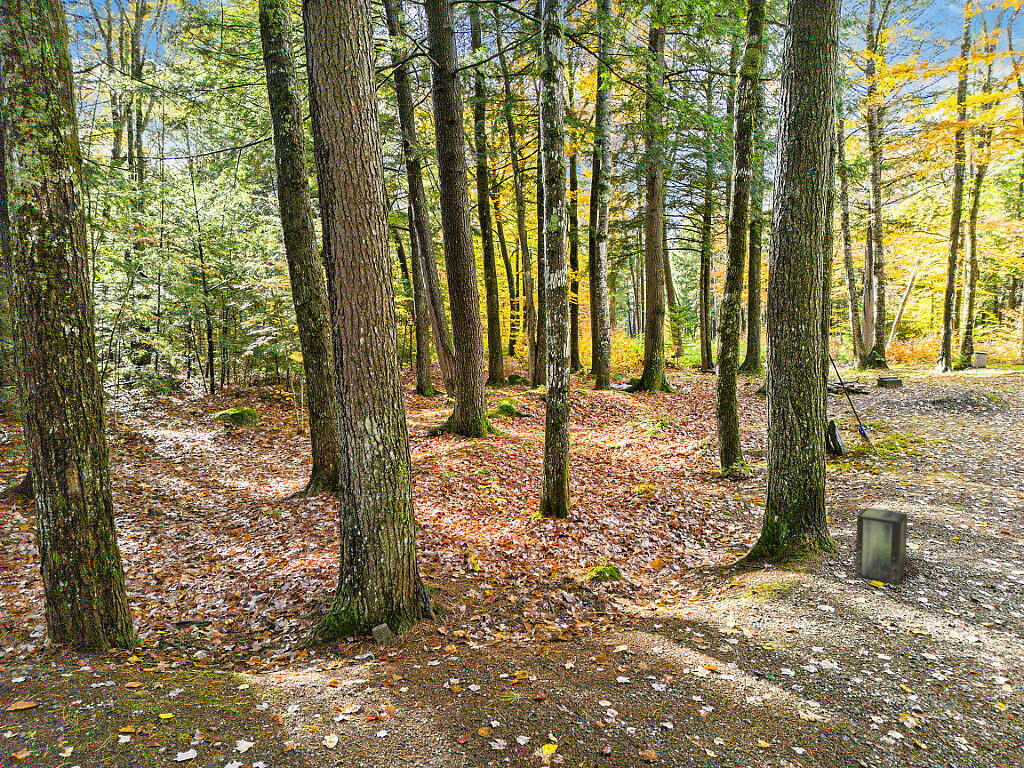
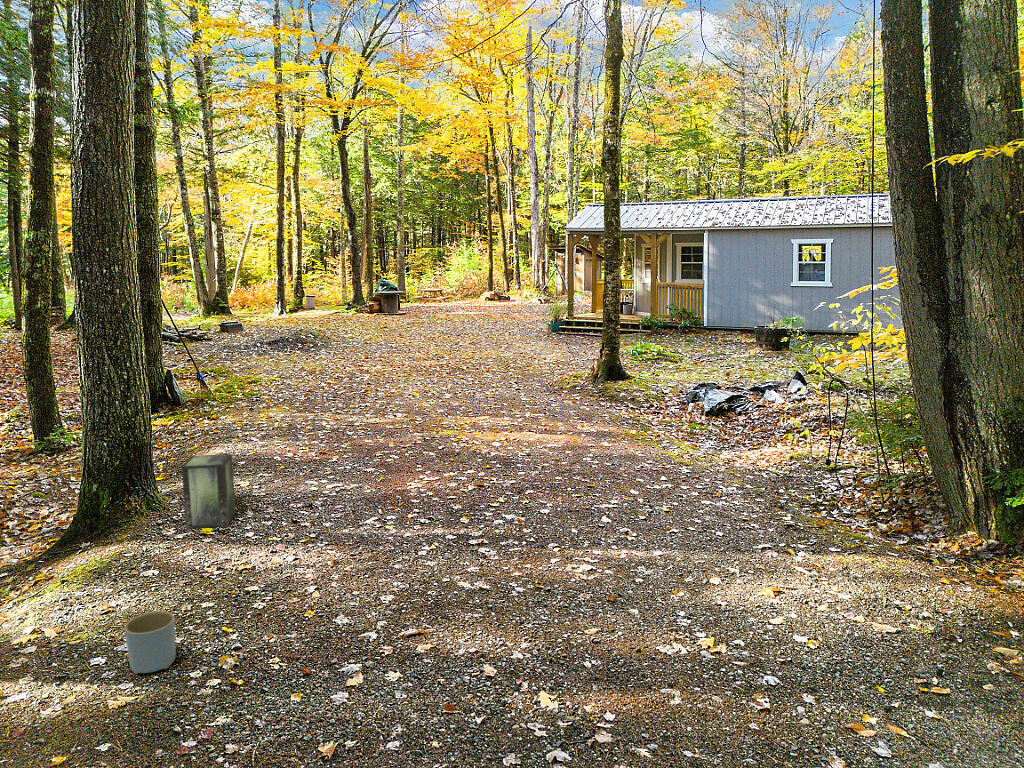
planter: none [815,642,859,700] -> present [124,611,176,674]

